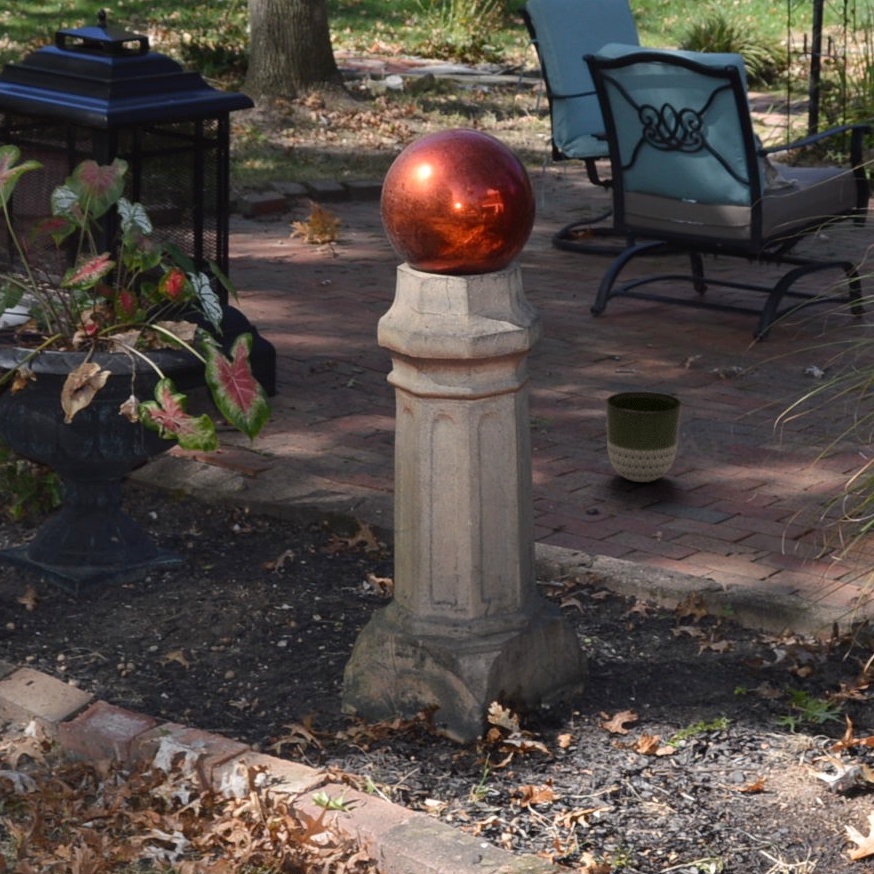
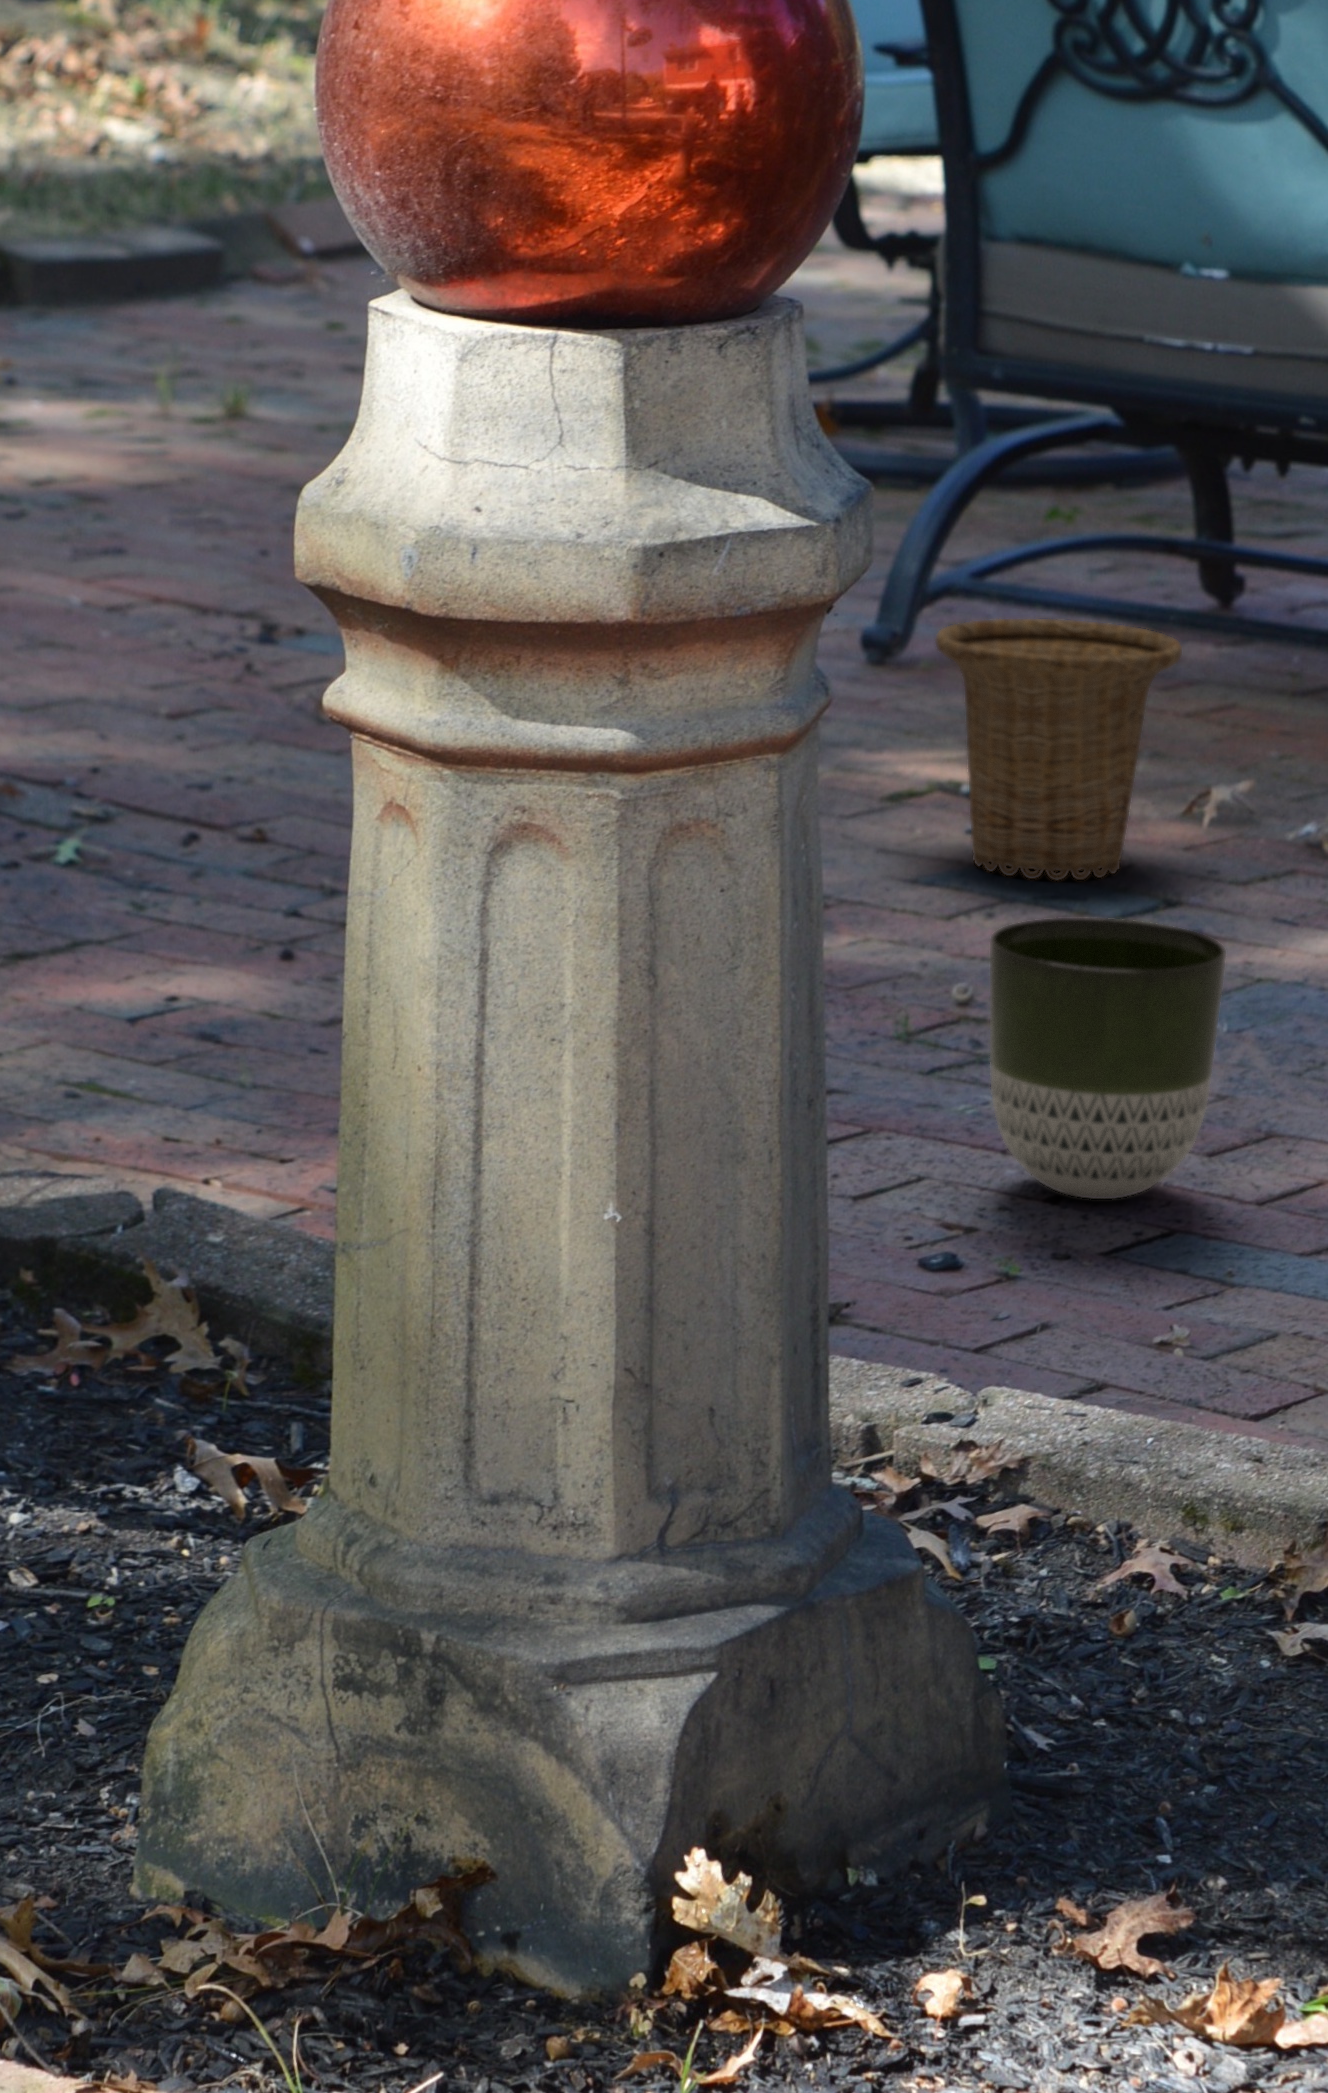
basket: none [602,268,685,358] -> present [936,619,1182,881]

